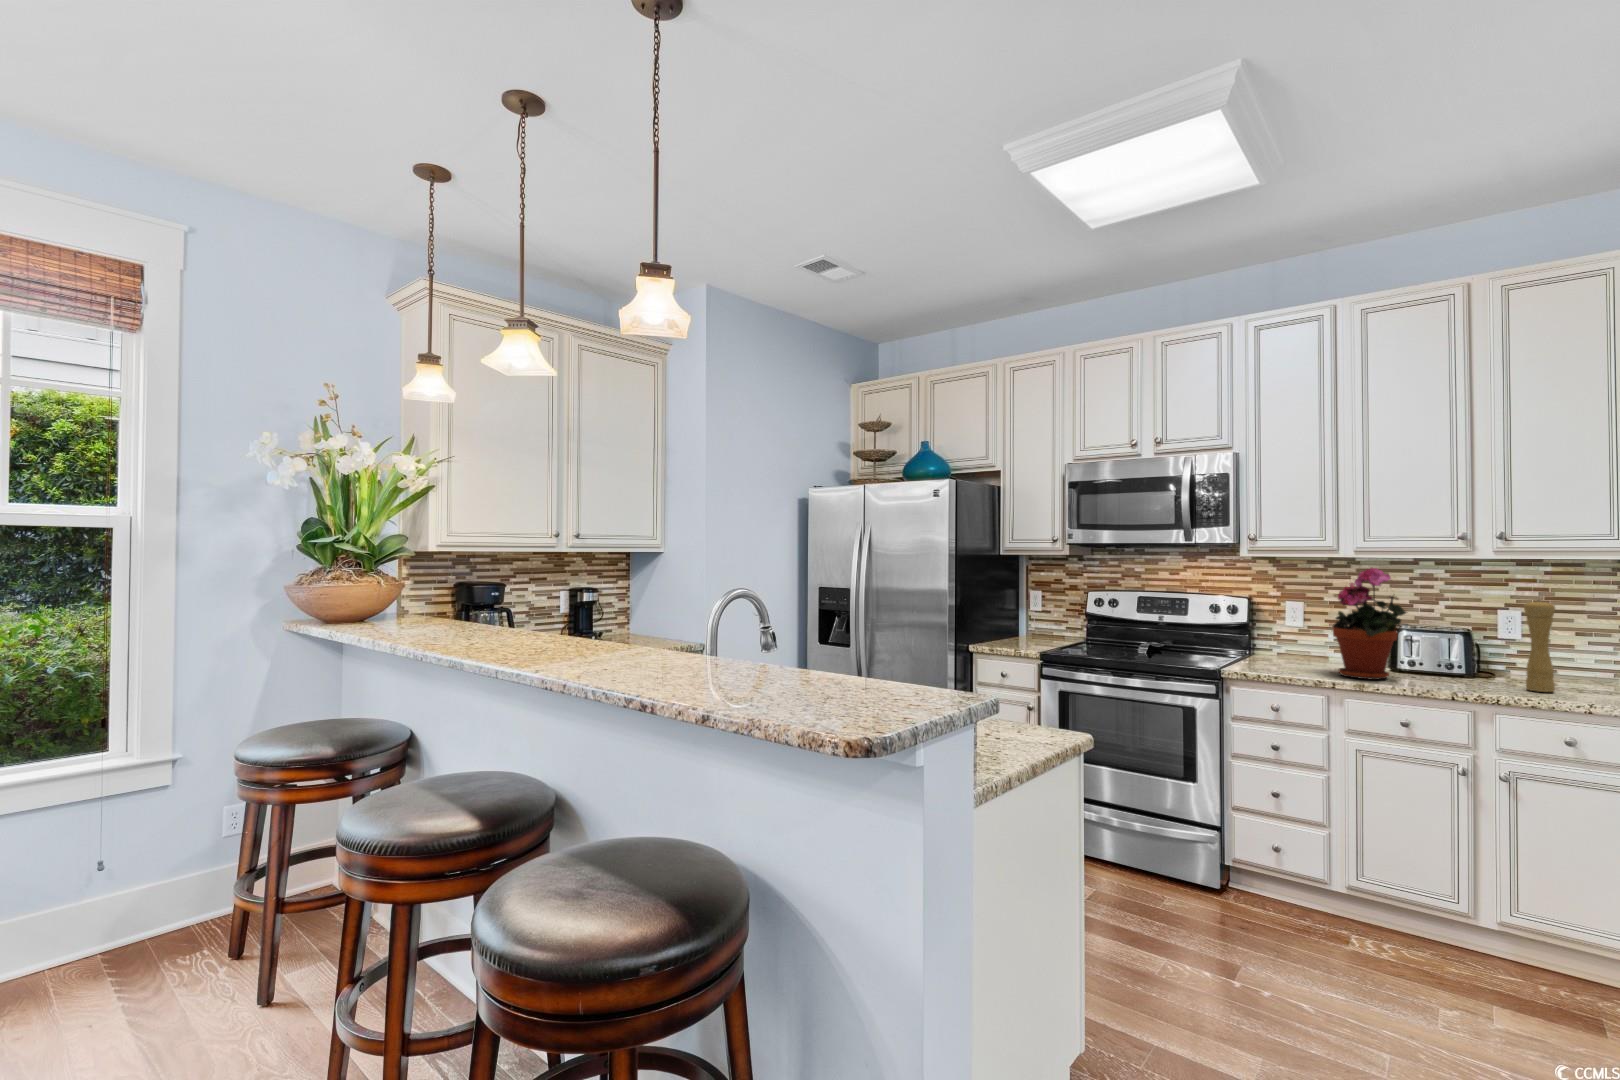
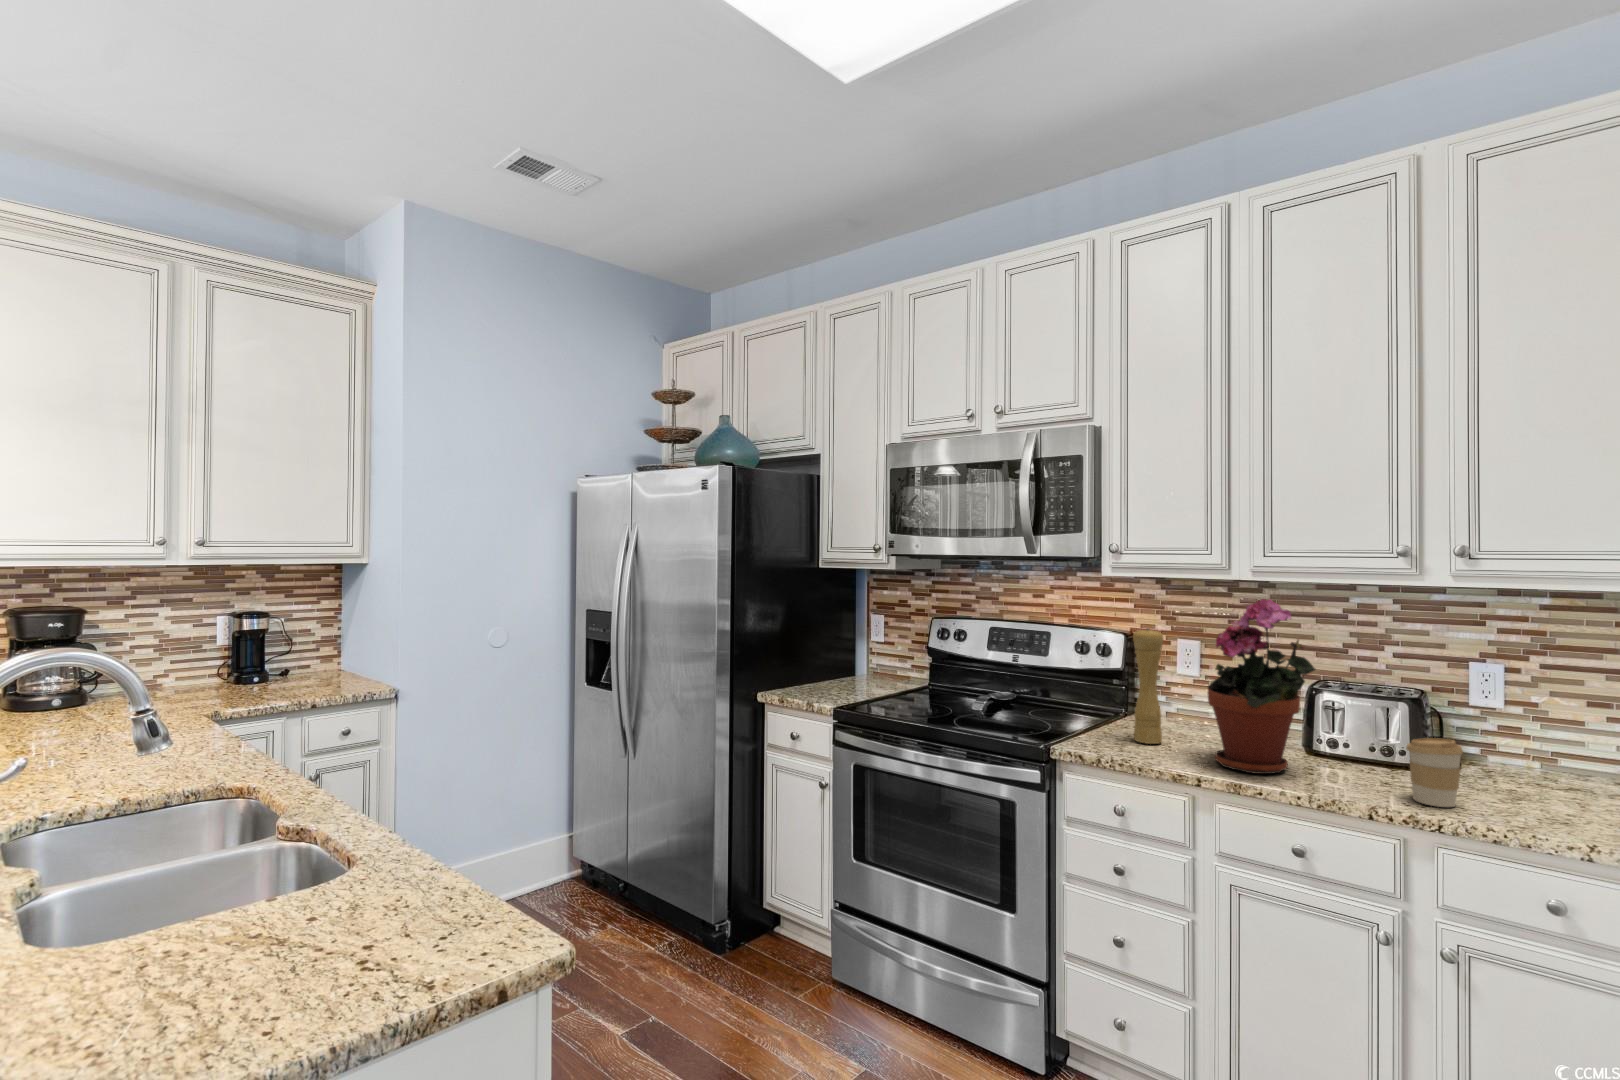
pepper mill: present [1524,600,1555,692] -> present [1133,629,1163,744]
coffee cup: none [1471,651,1508,692] -> present [1406,738,1463,807]

